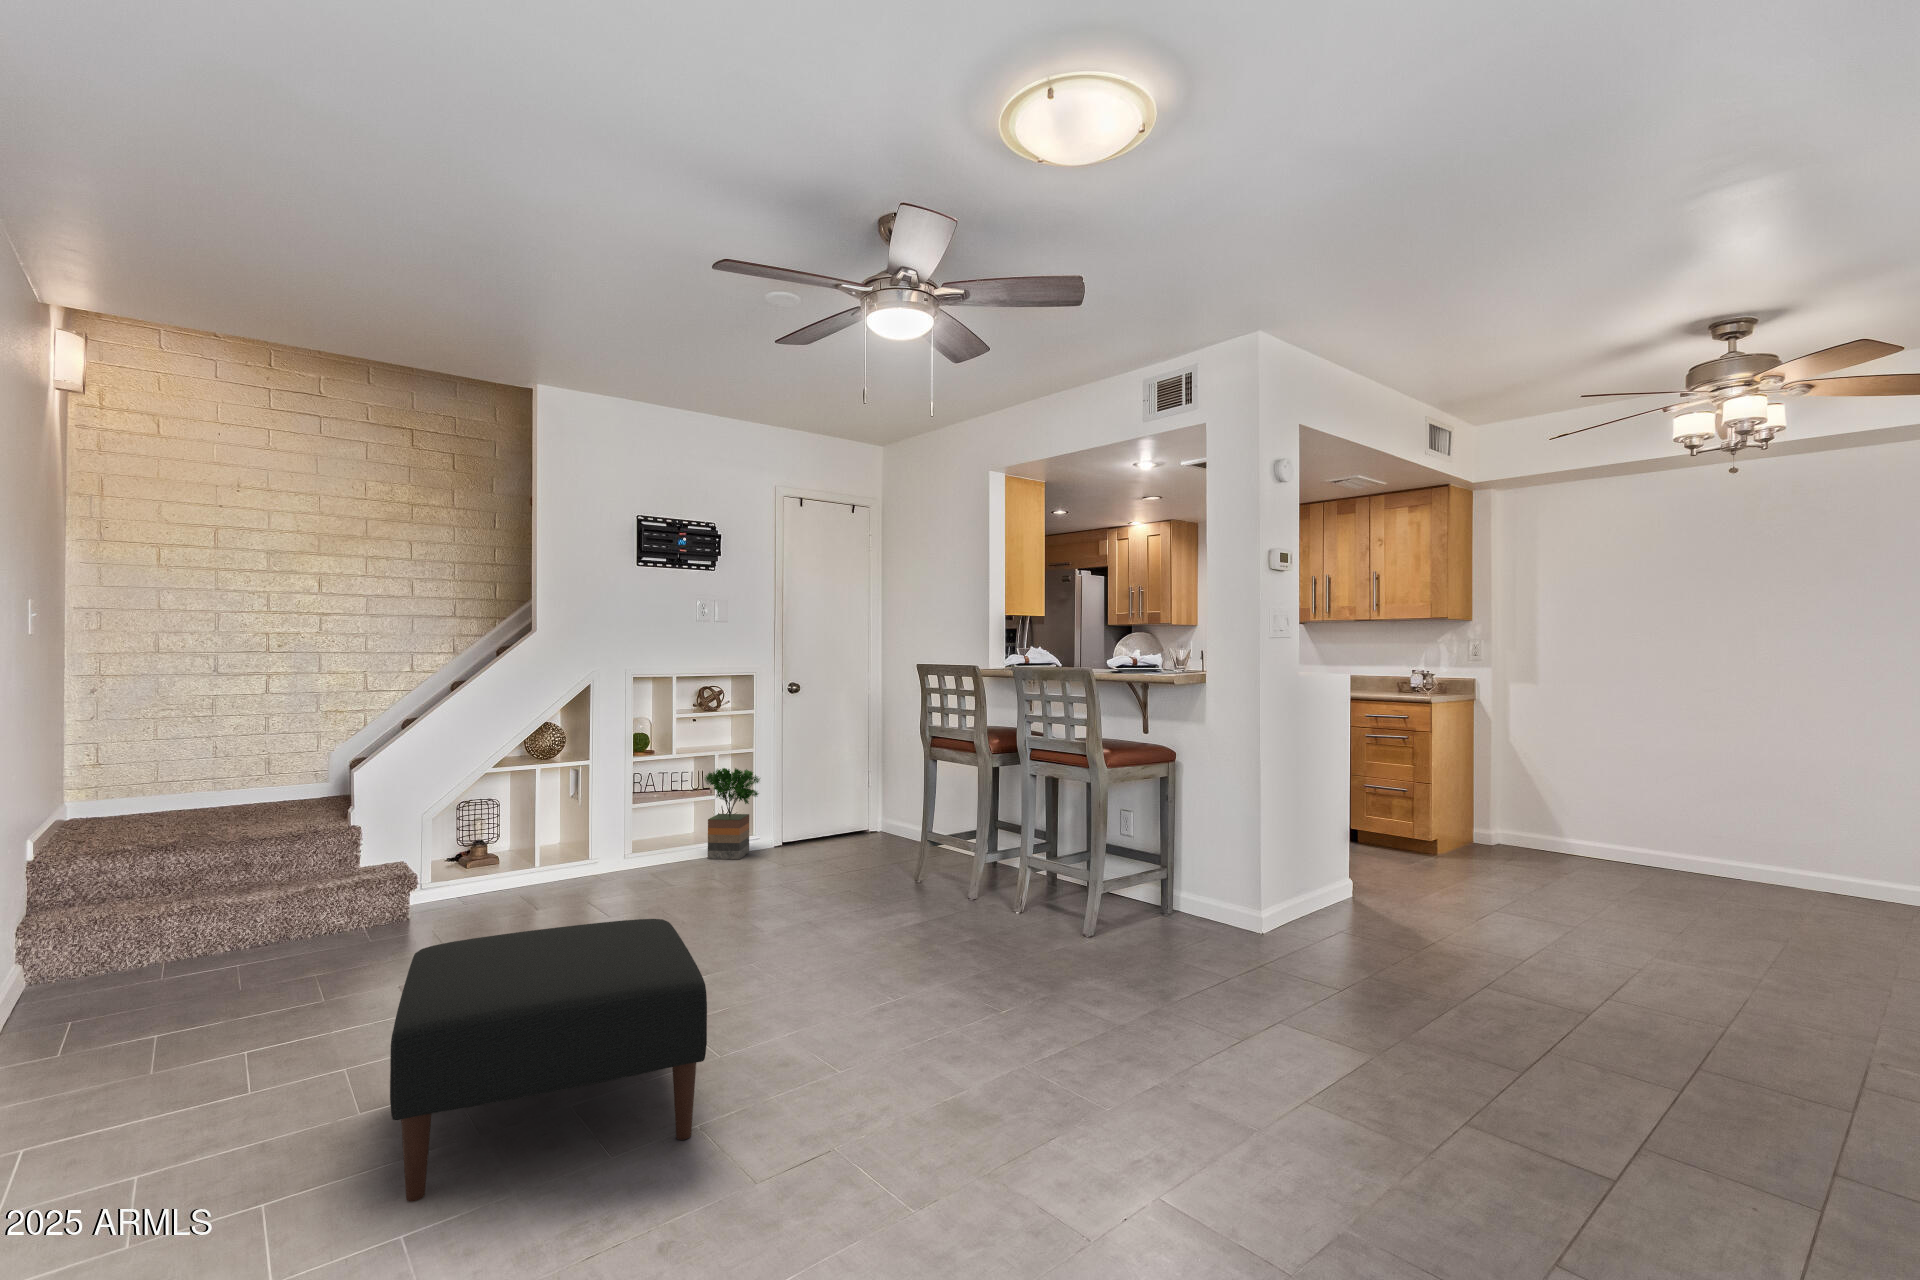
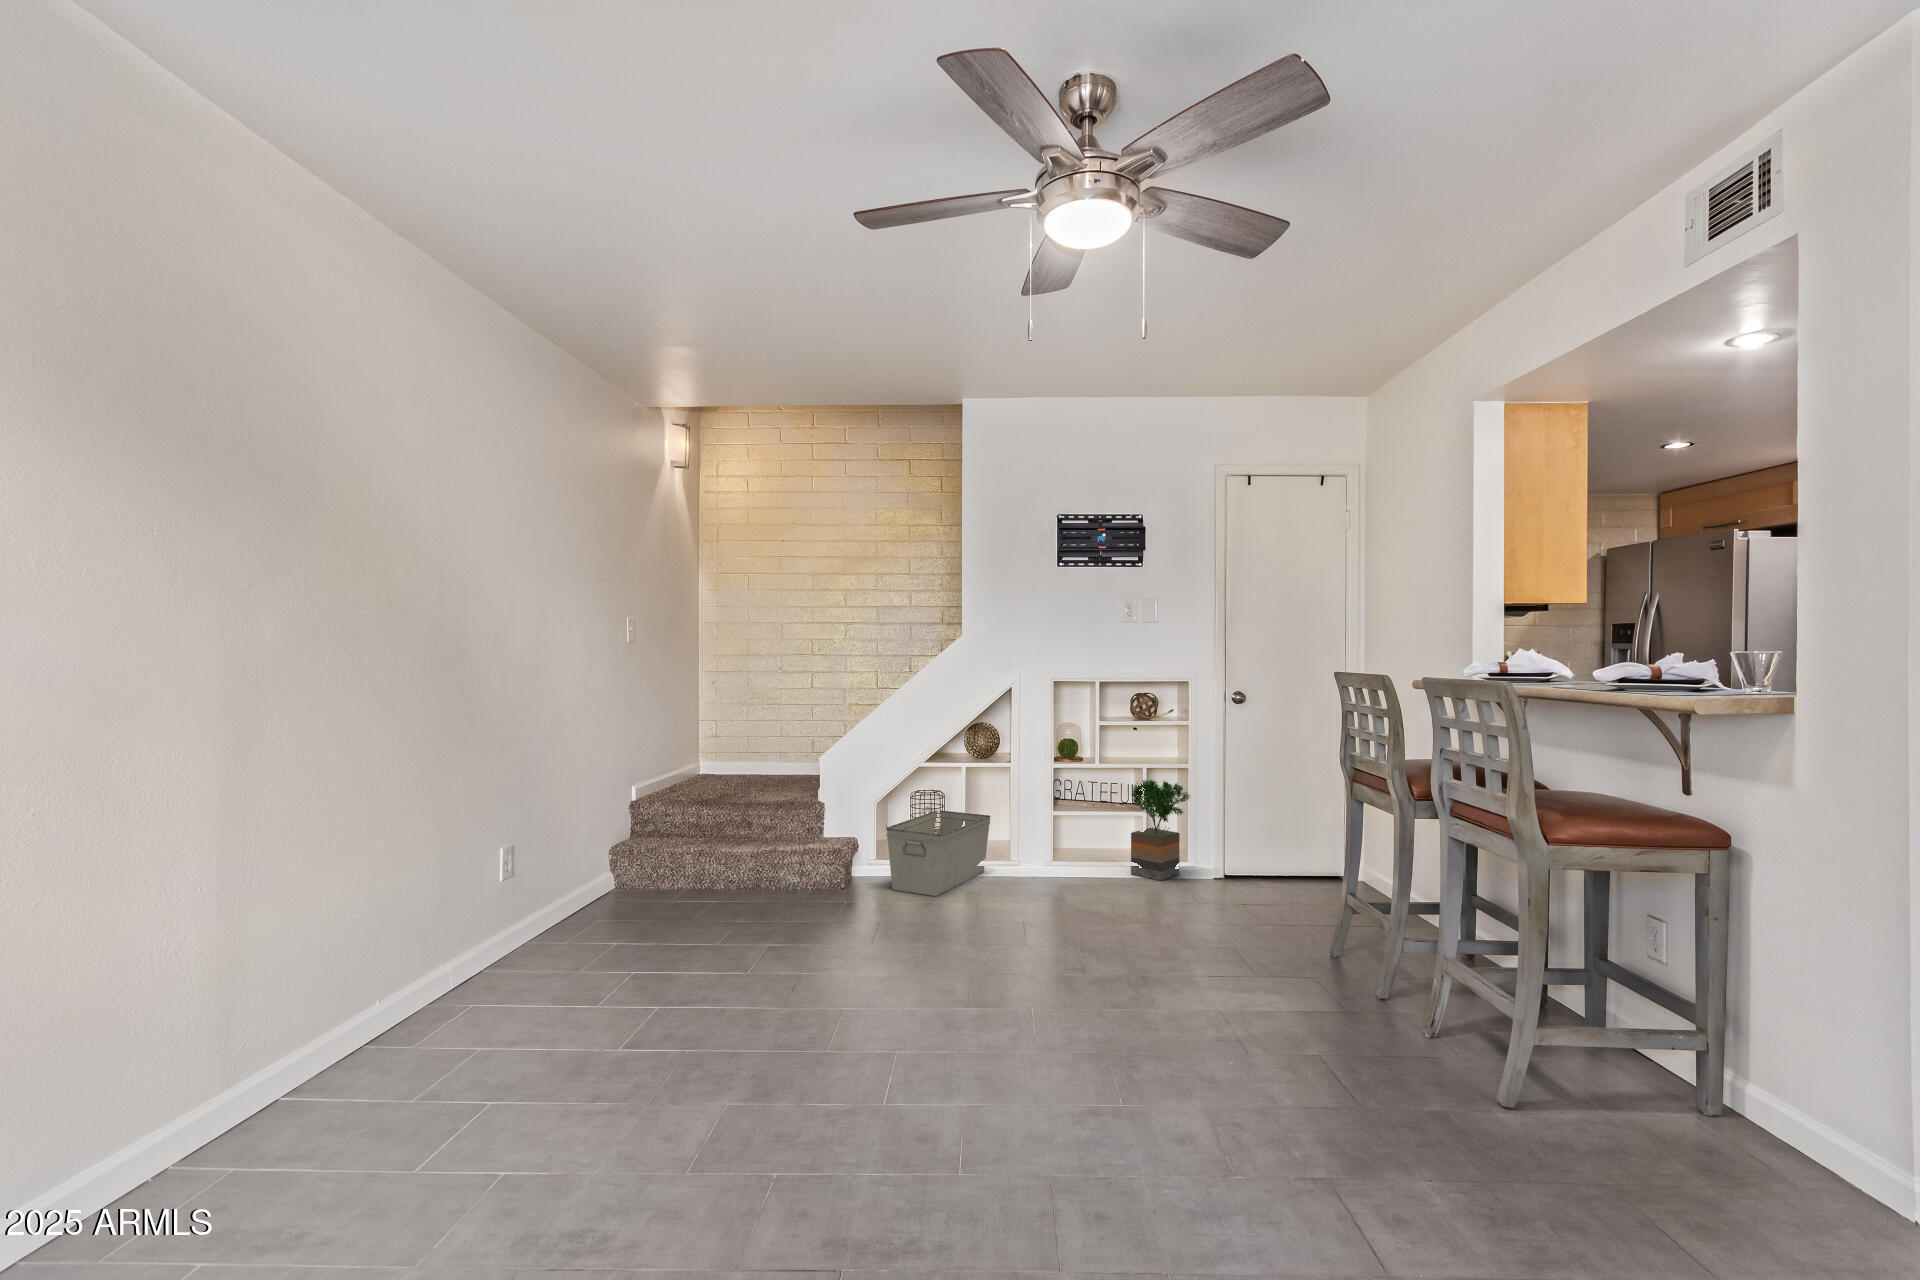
storage bin: none [469,820,570,911] -> present [886,810,991,896]
ottoman: present [390,919,707,1202] -> none [517,923,863,1188]

